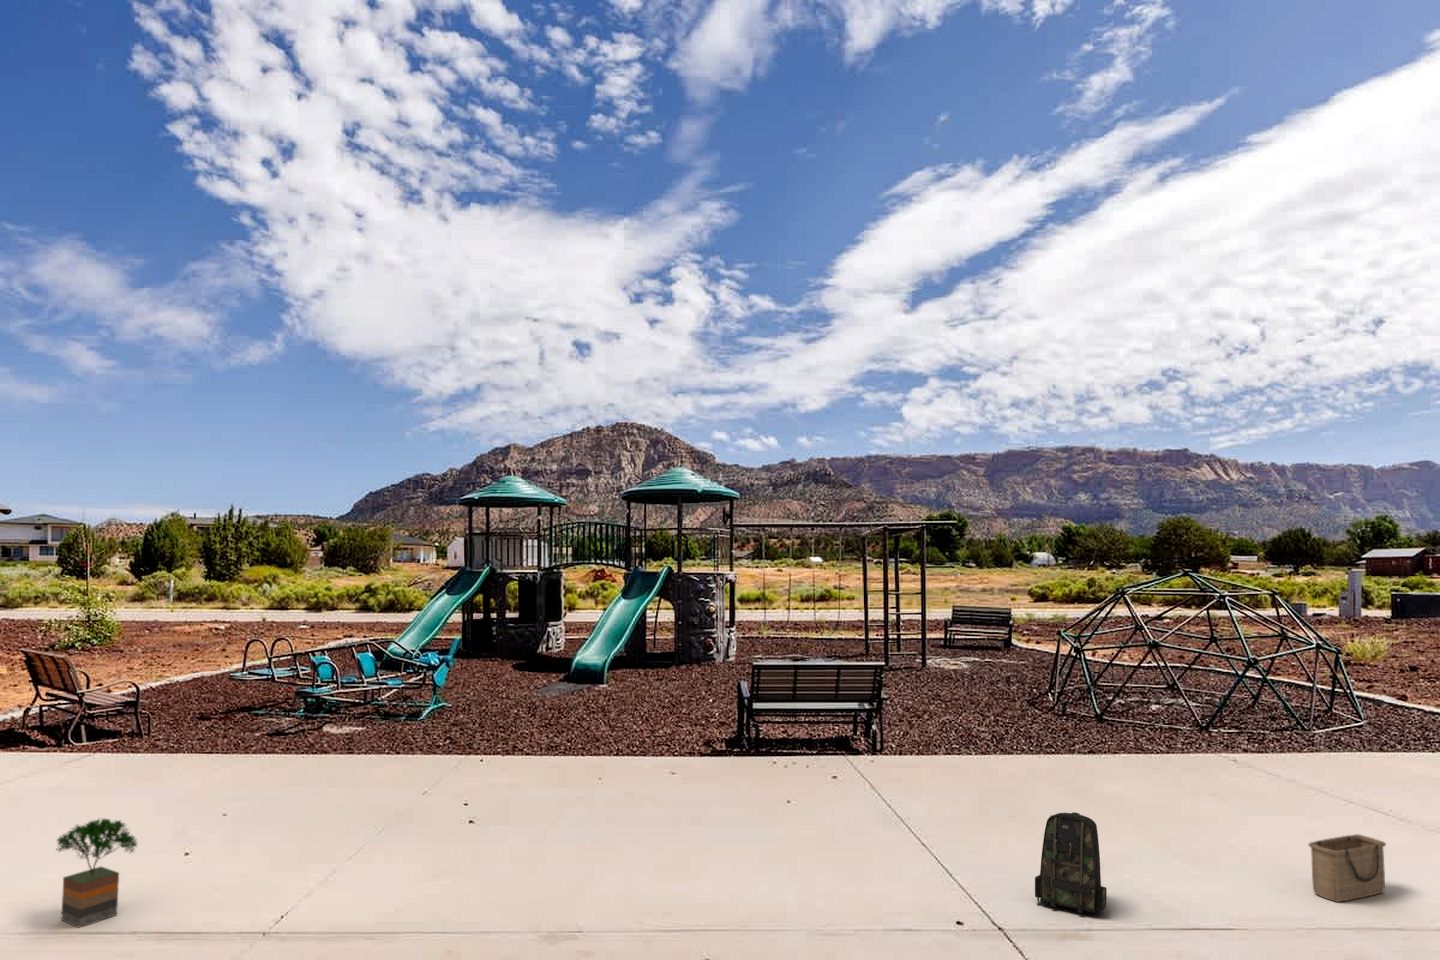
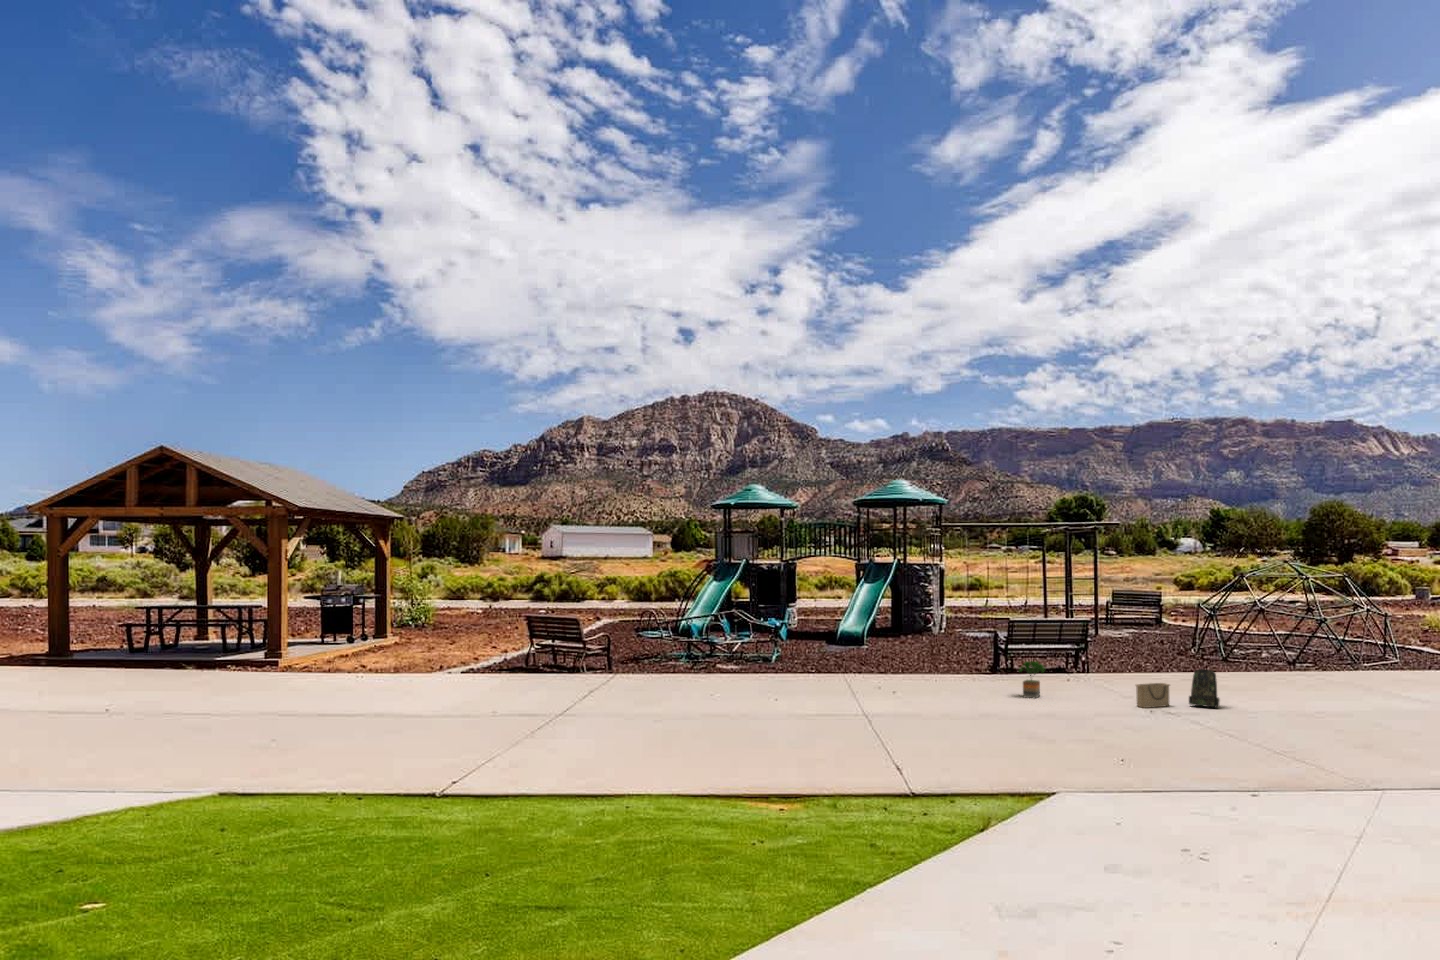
potted tree: present [56,819,137,927] -> present [1019,661,1045,698]
basket: present [1309,834,1386,902] -> present [1136,683,1170,708]

